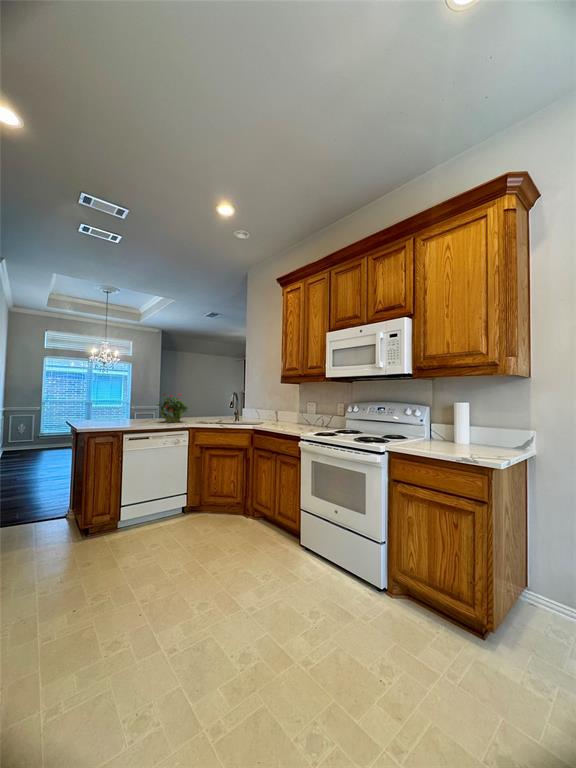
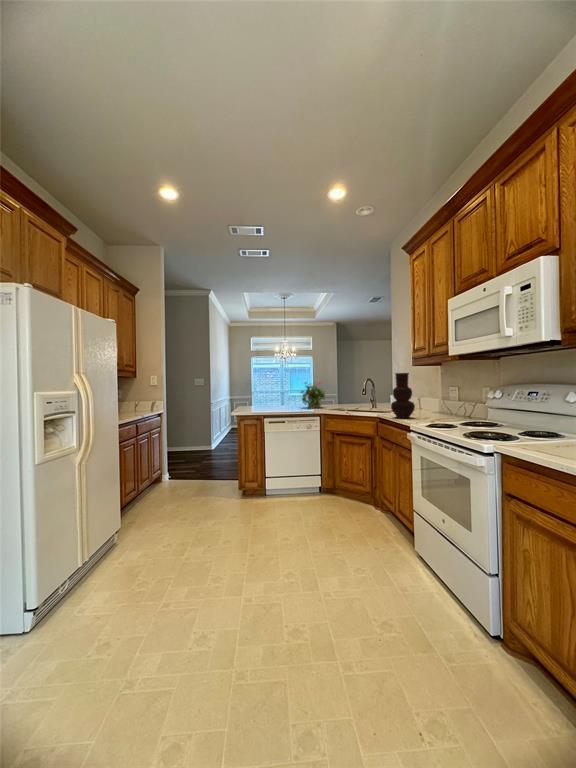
vase: none [271,389,292,430] -> present [391,373,415,418]

